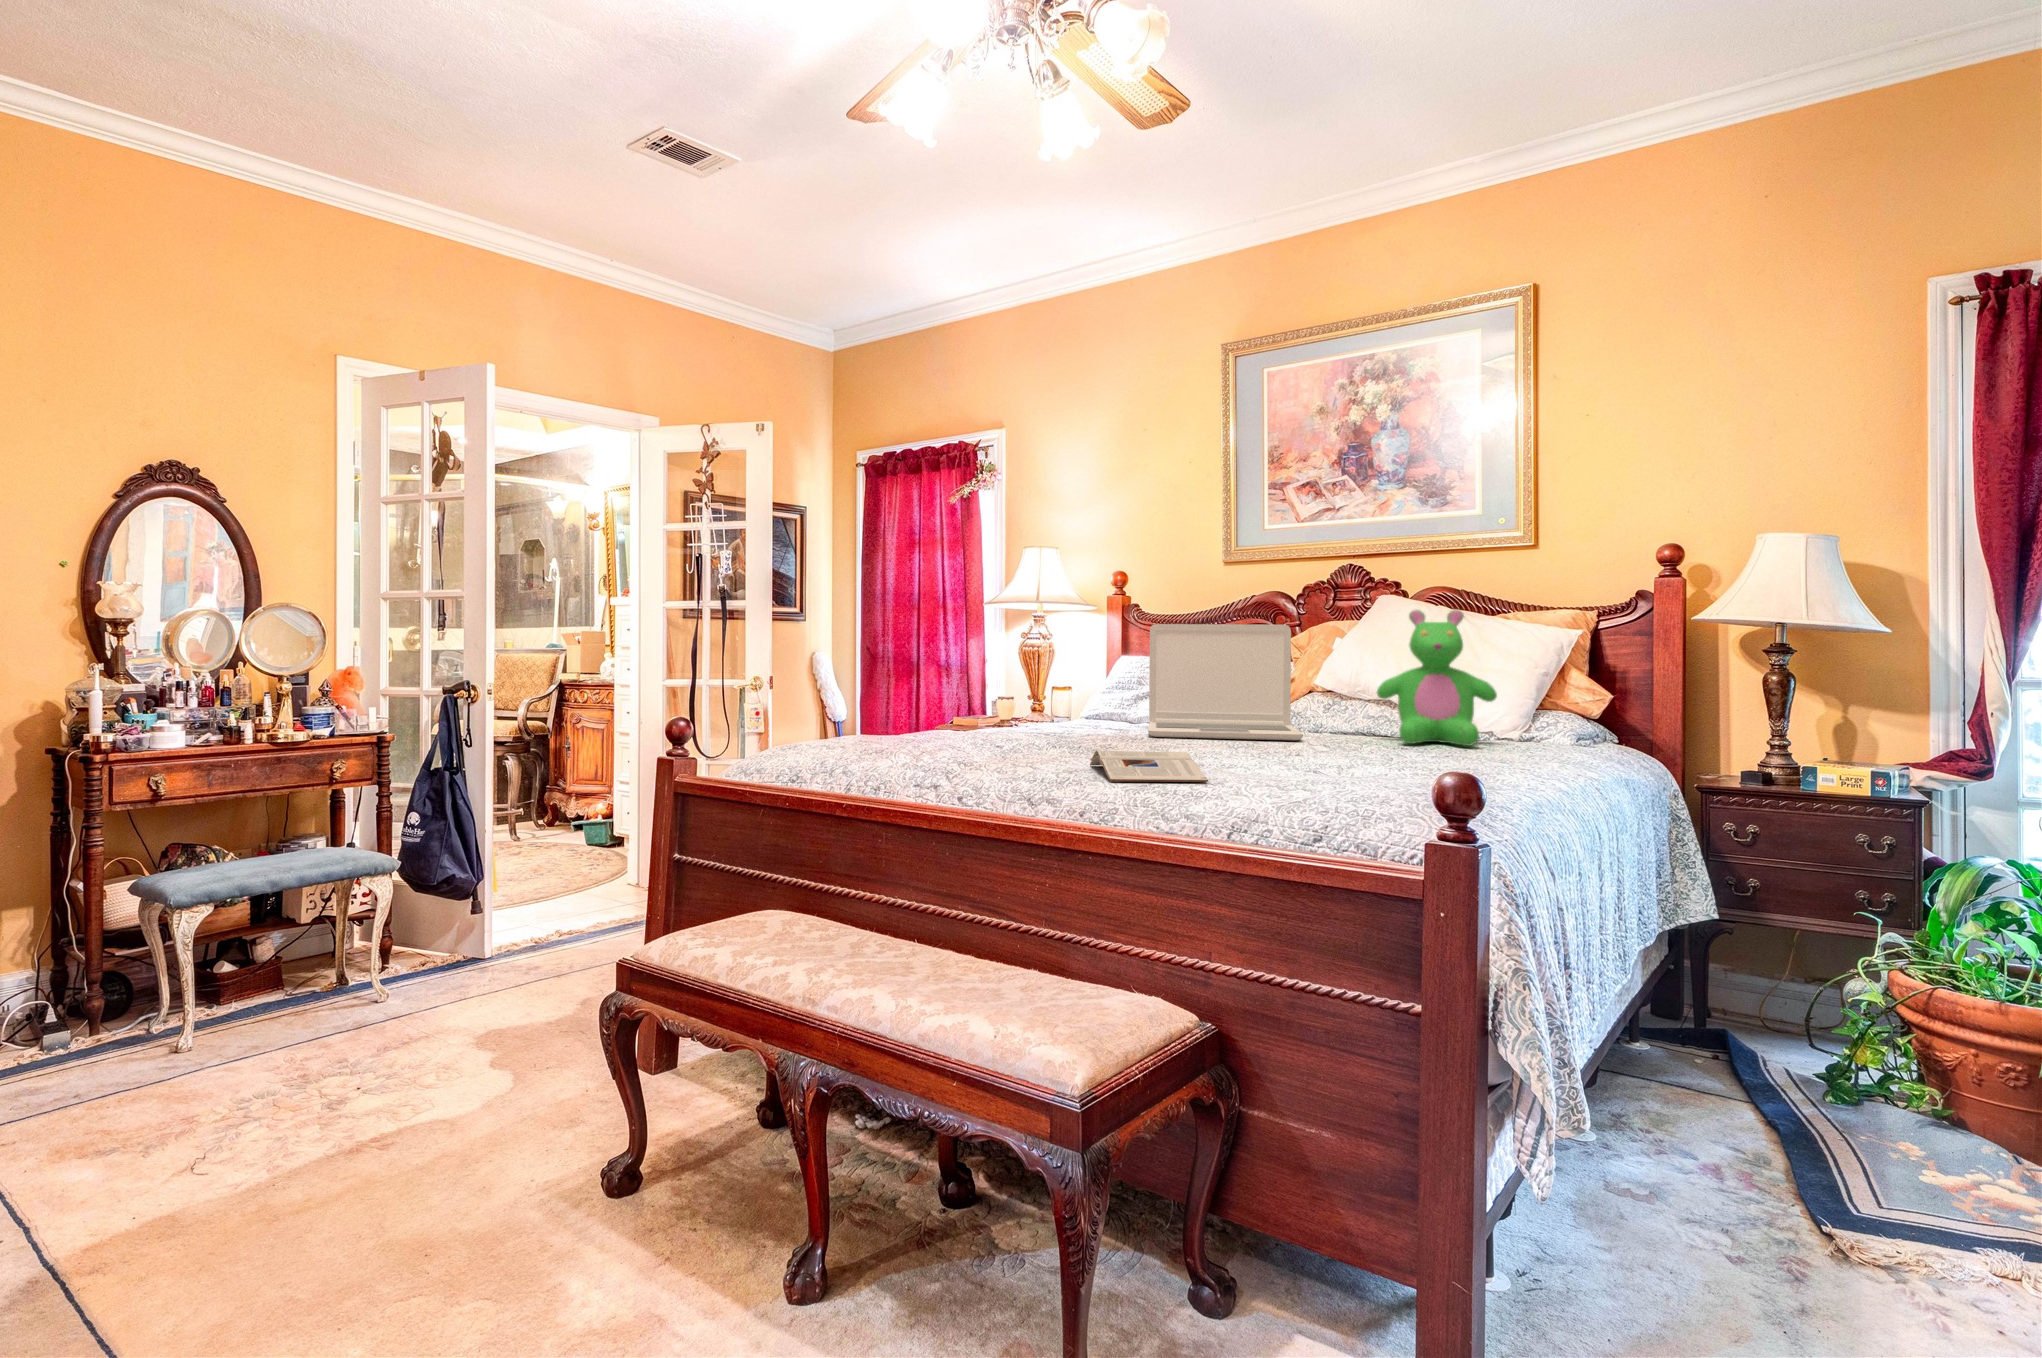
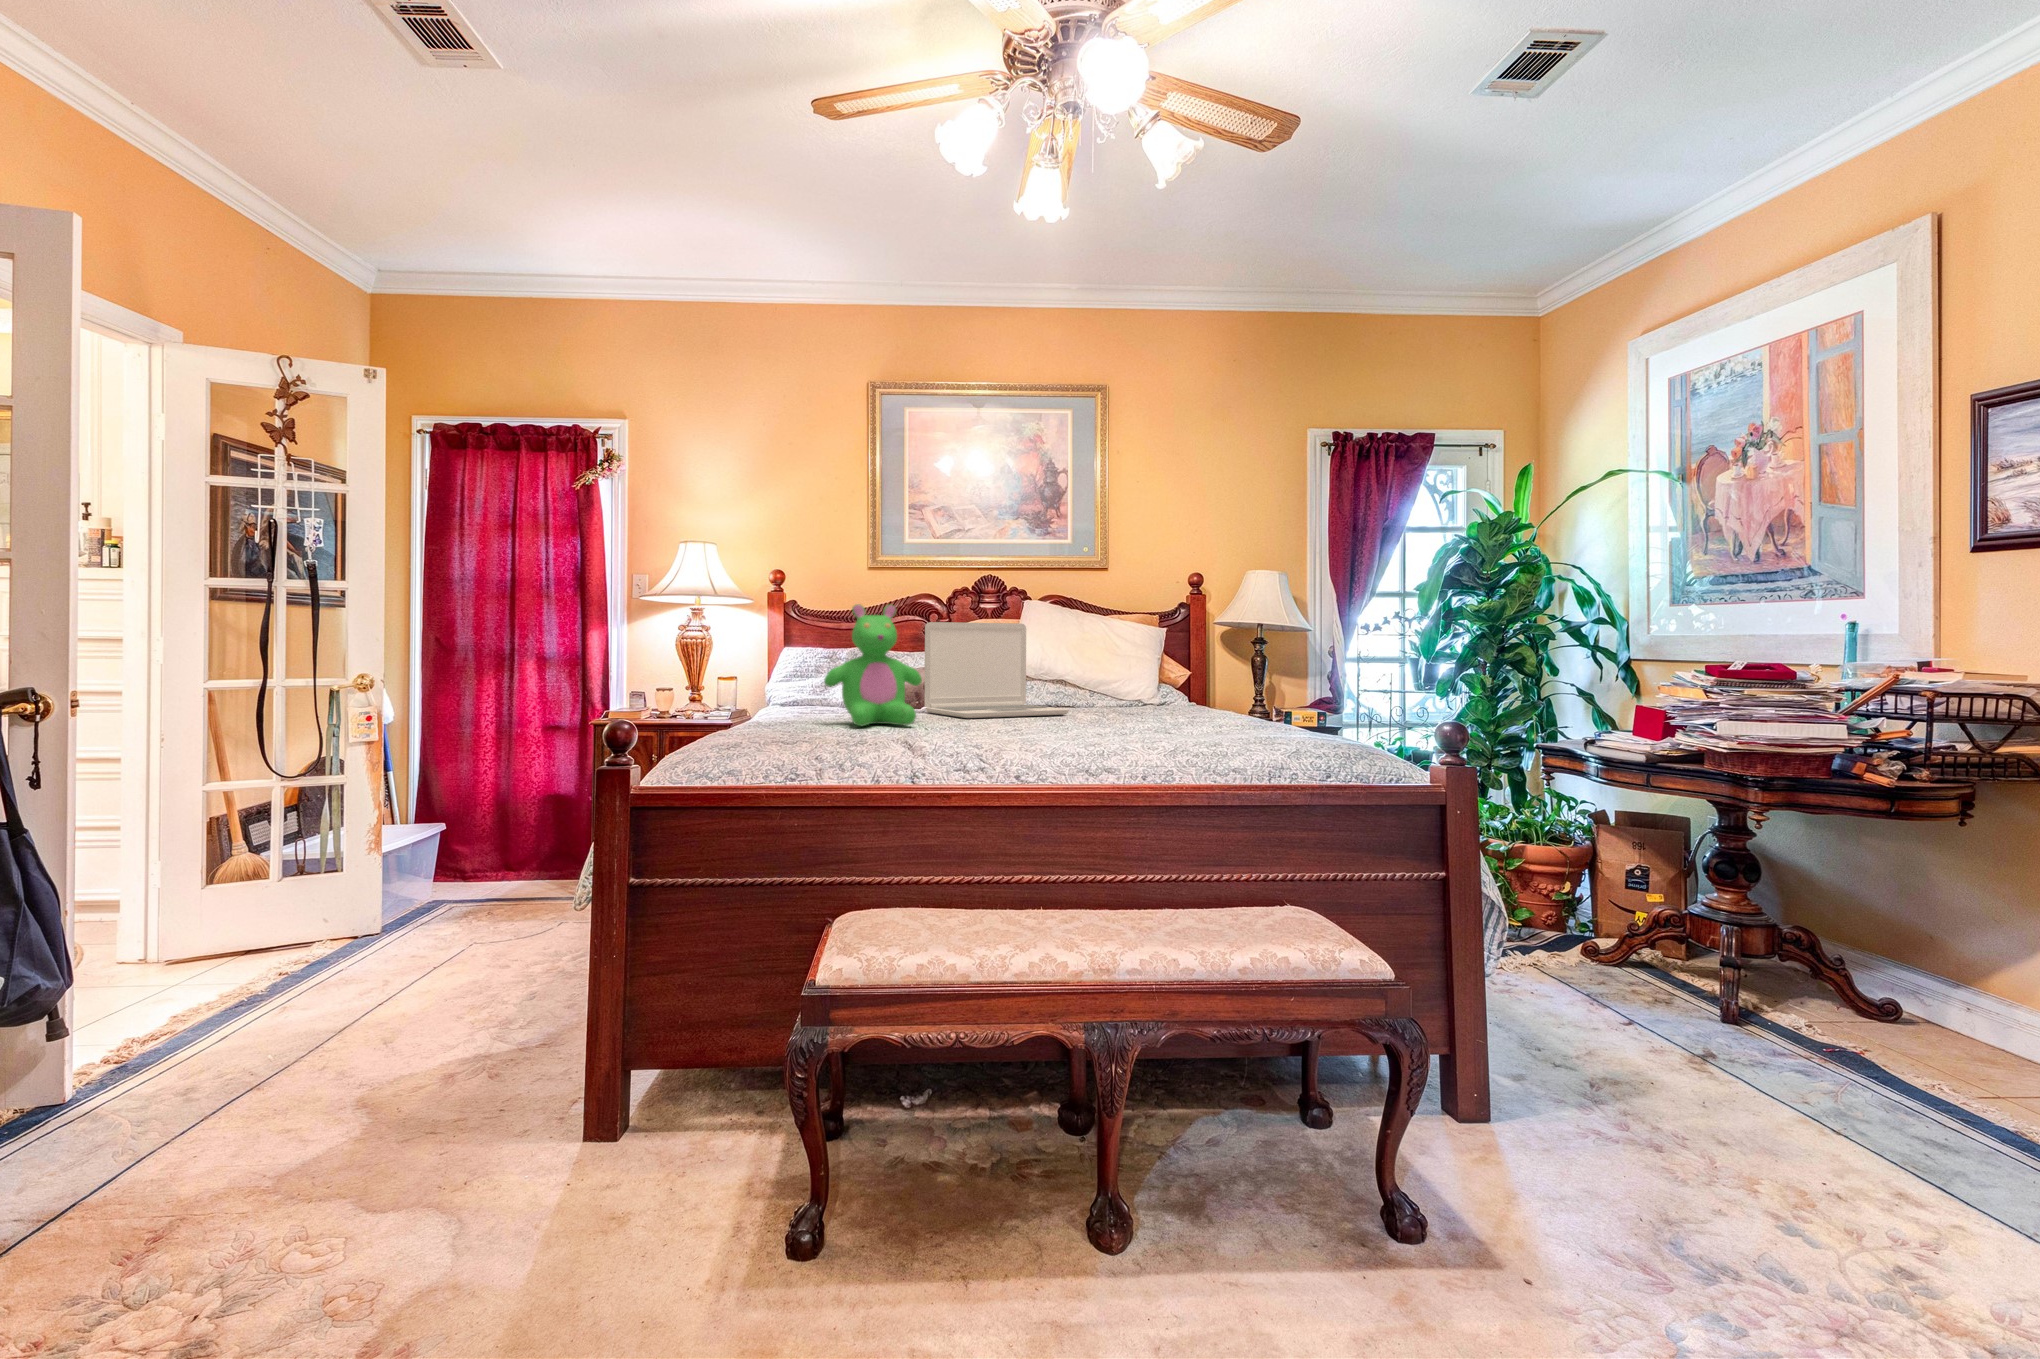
teddy bear: present [1377,609,1497,746] -> present [824,604,922,727]
magazine: present [1090,751,1209,782] -> none [1045,723,1169,748]

